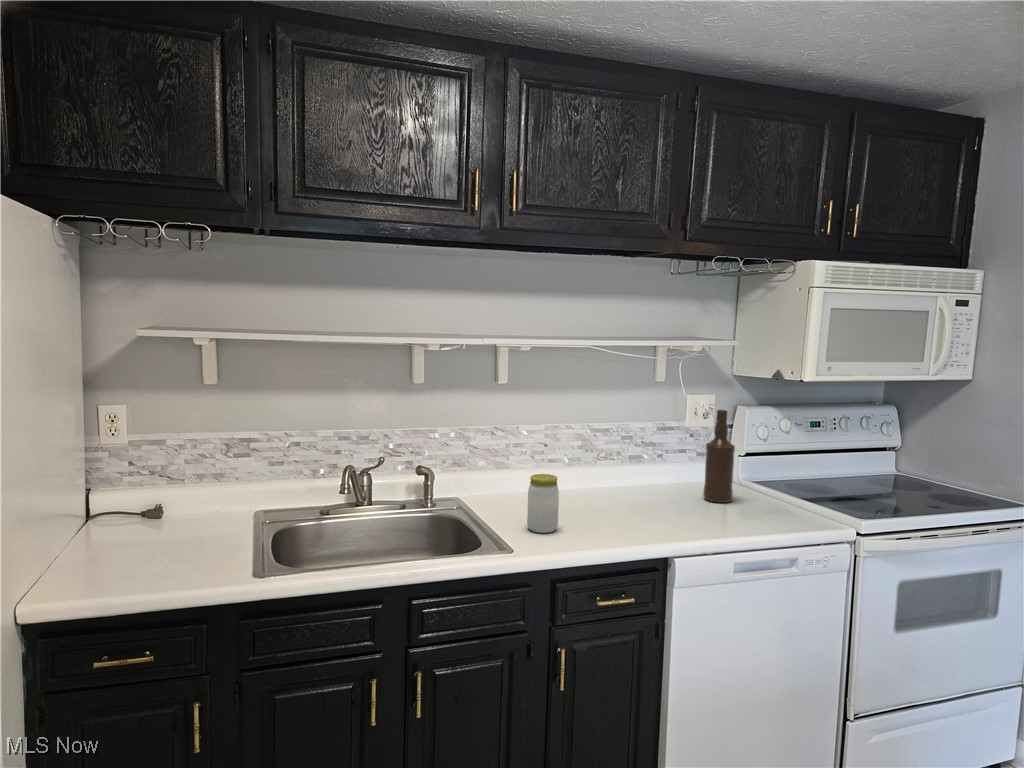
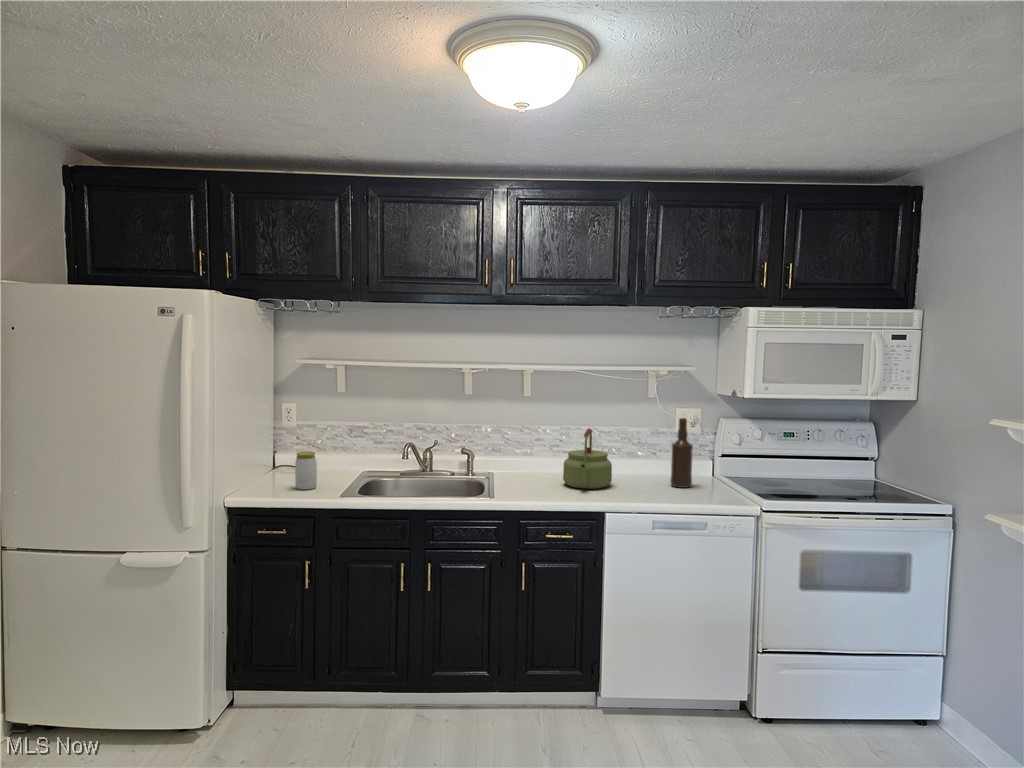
kettle: none [570,429,639,516] -> present [563,429,612,489]
jar: present [527,474,559,533] -> present [295,452,317,490]

